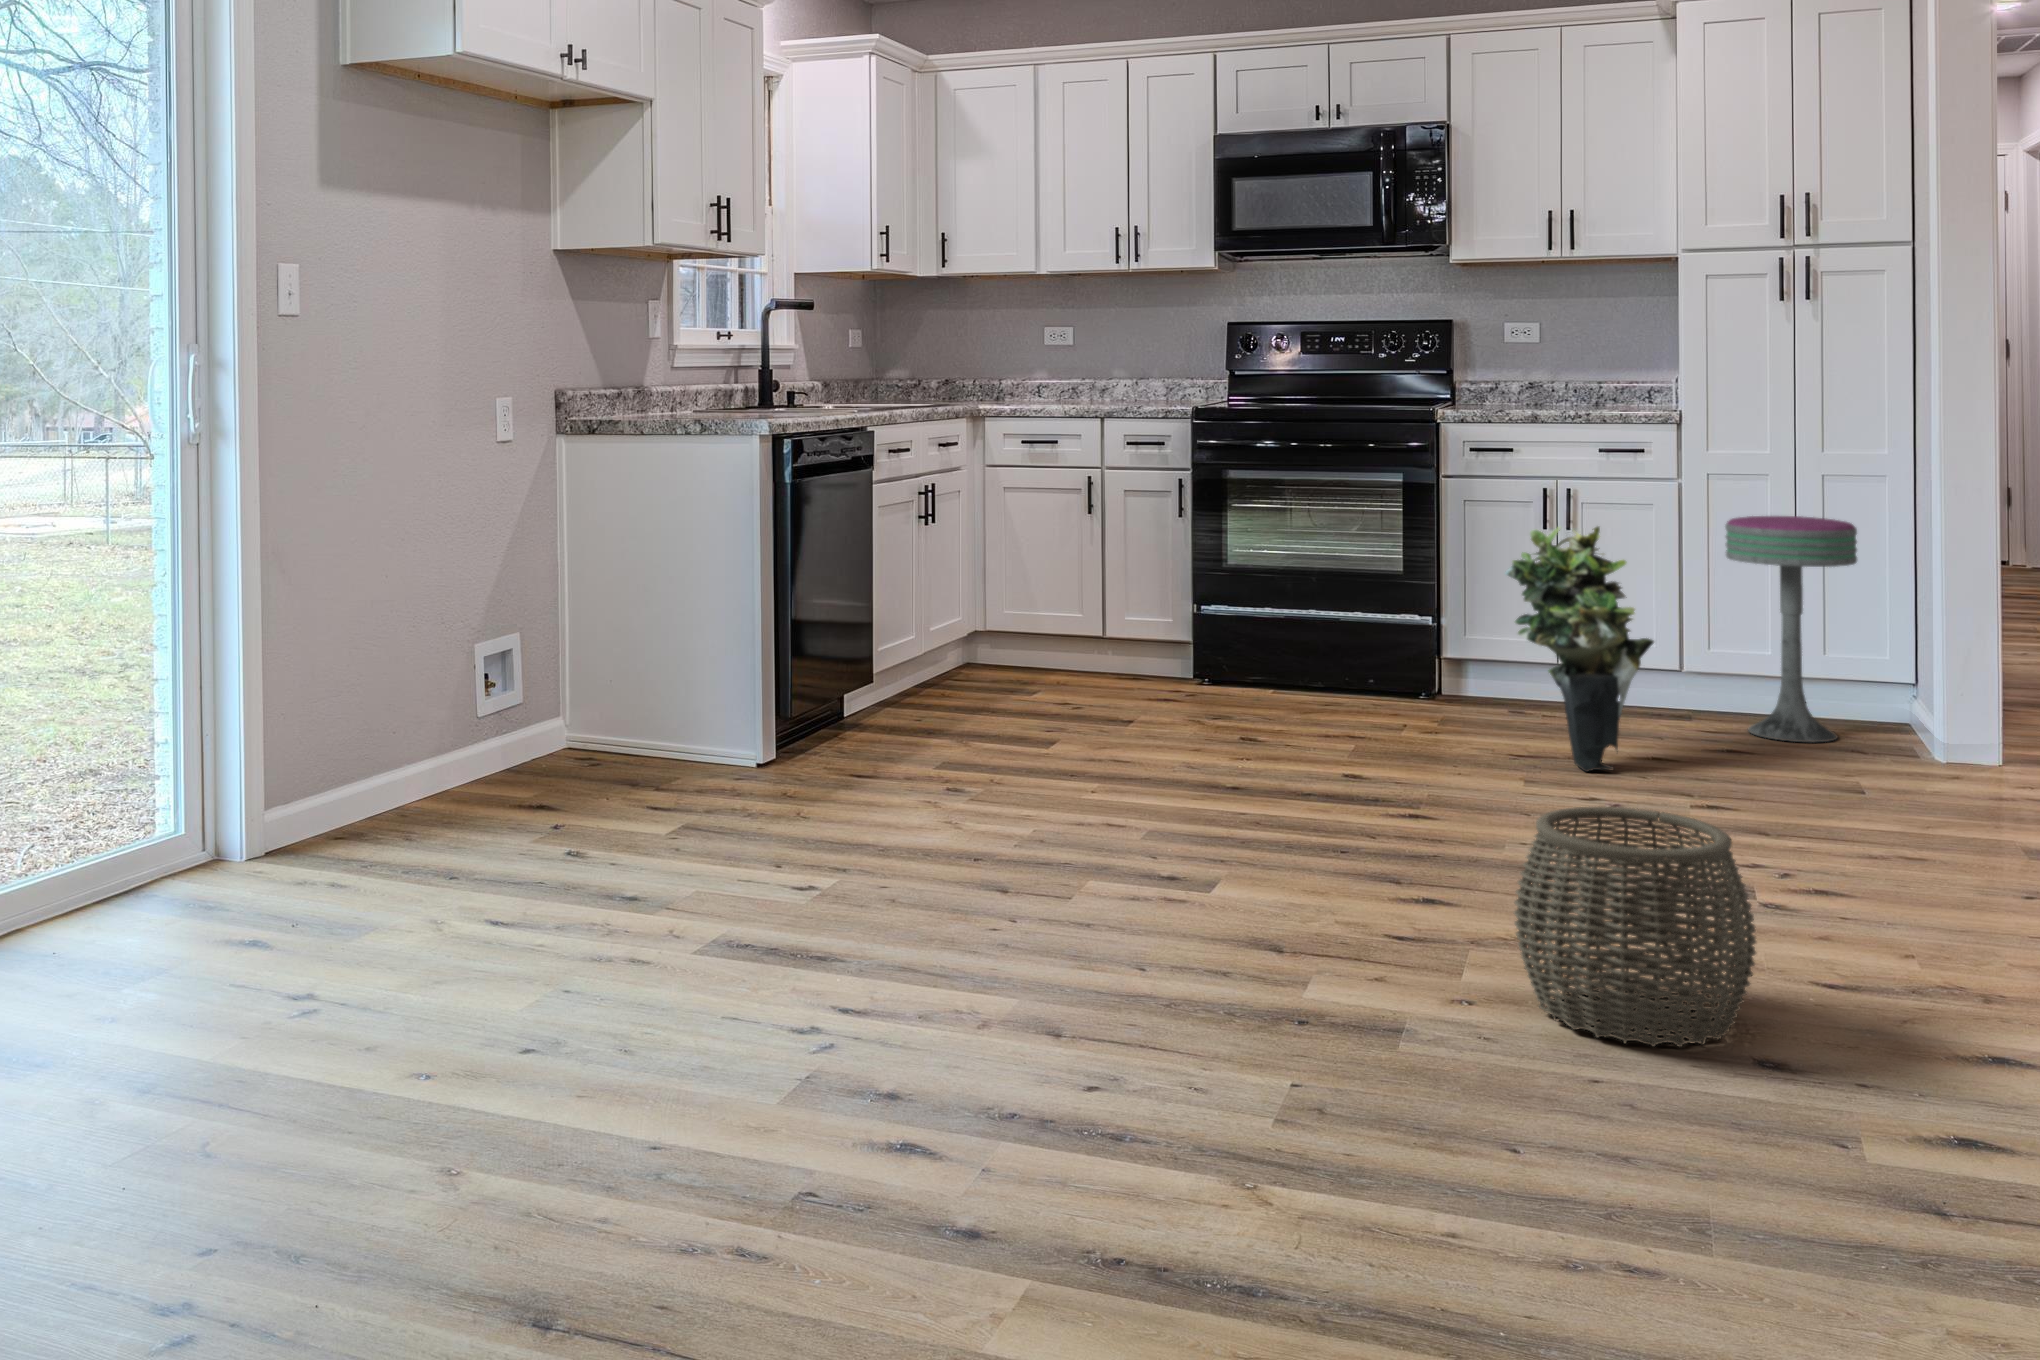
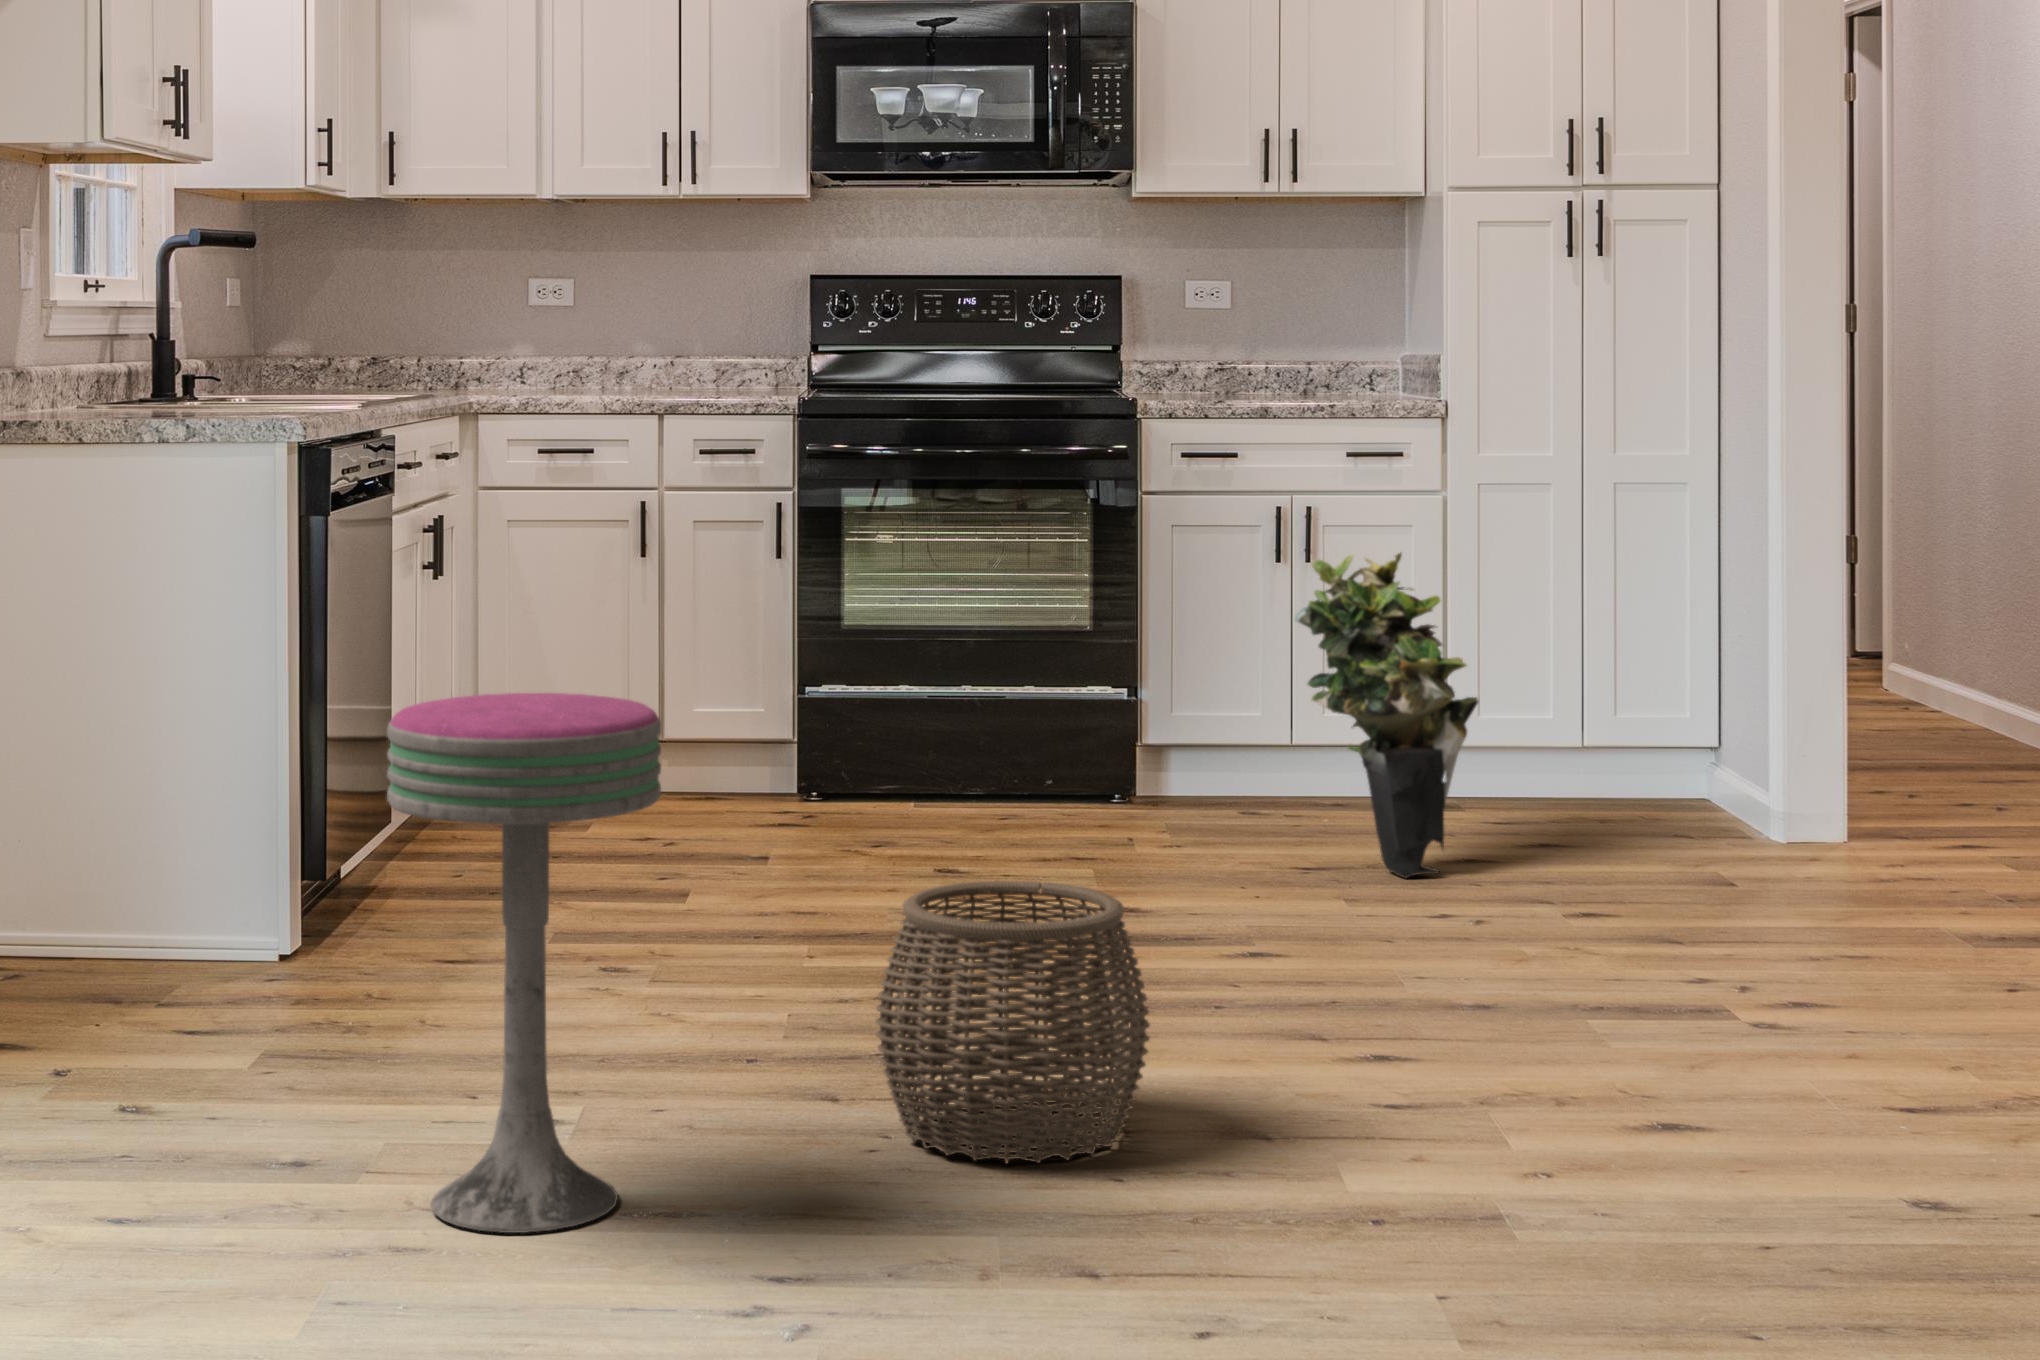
bar stool: present [1725,516,1857,742] -> present [387,693,661,1233]
woven basket: present [1514,807,1756,1047] -> present [875,881,1150,1163]

